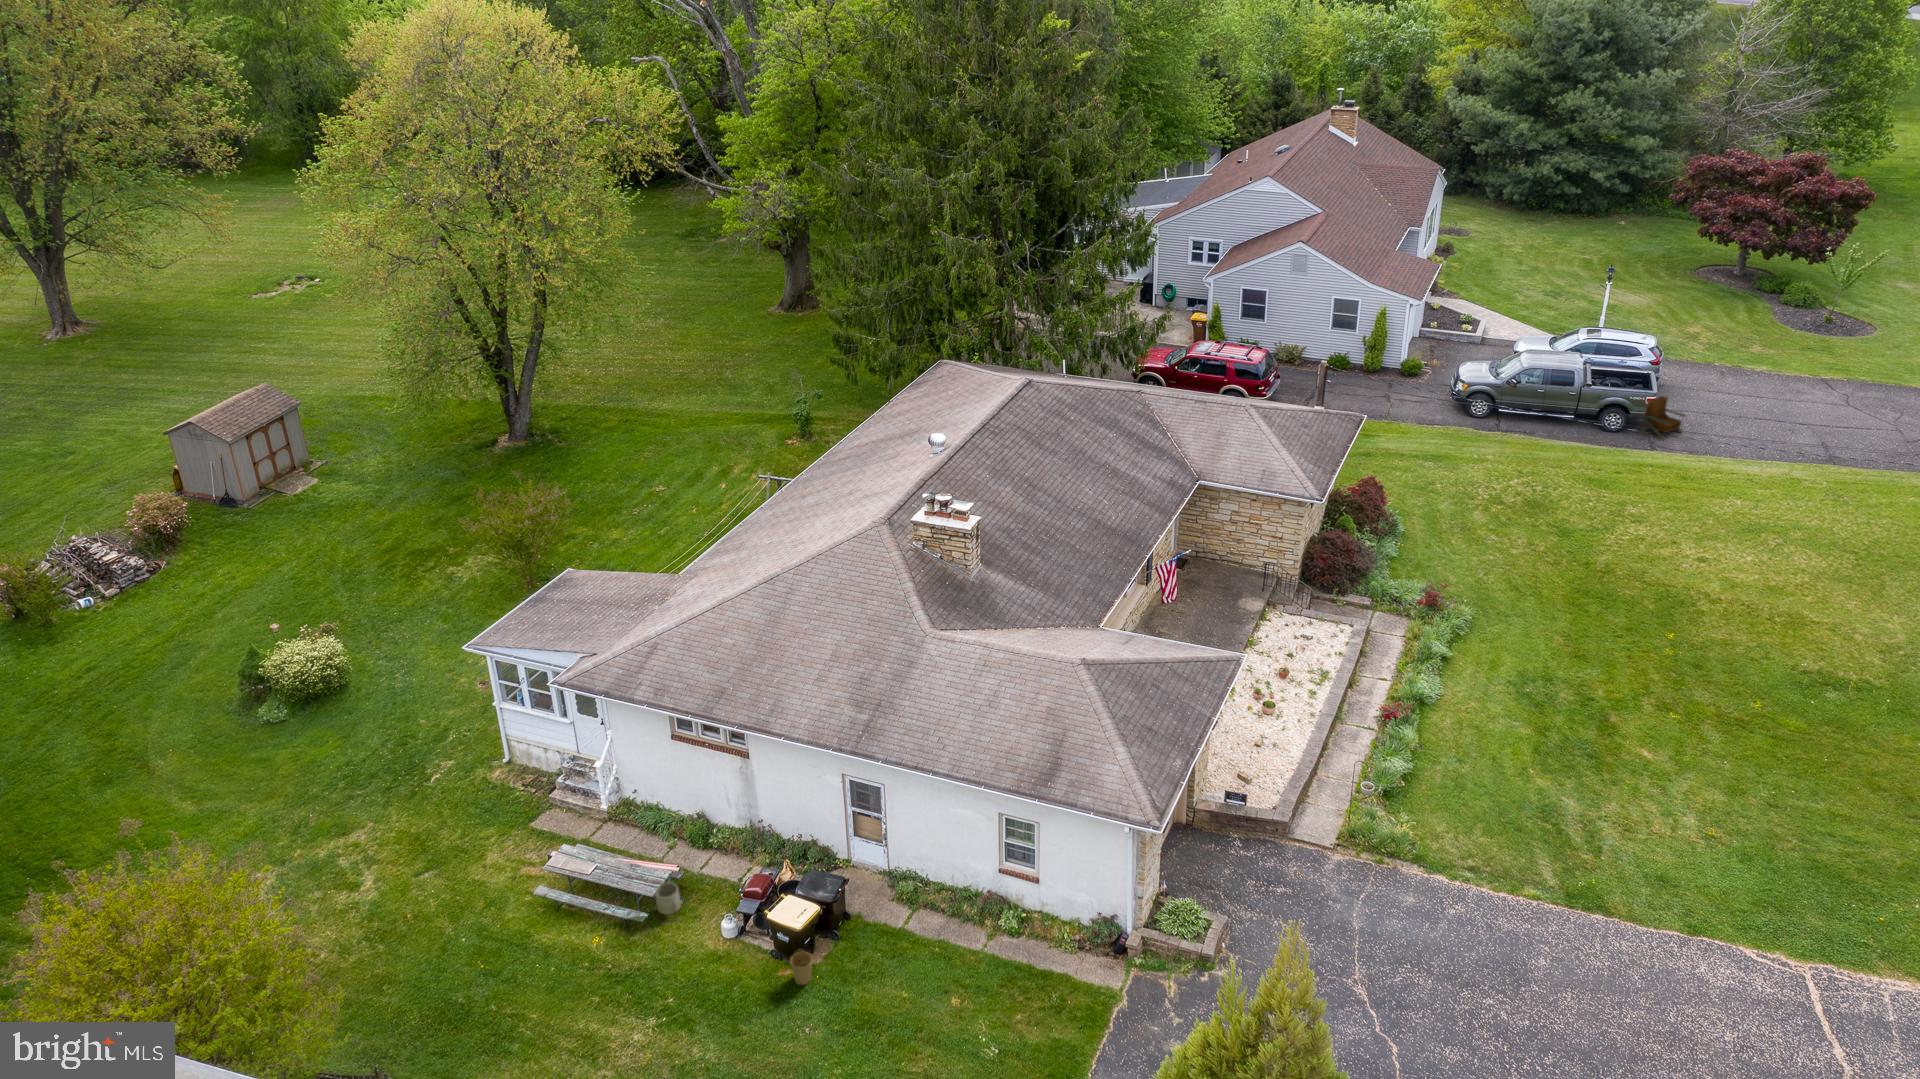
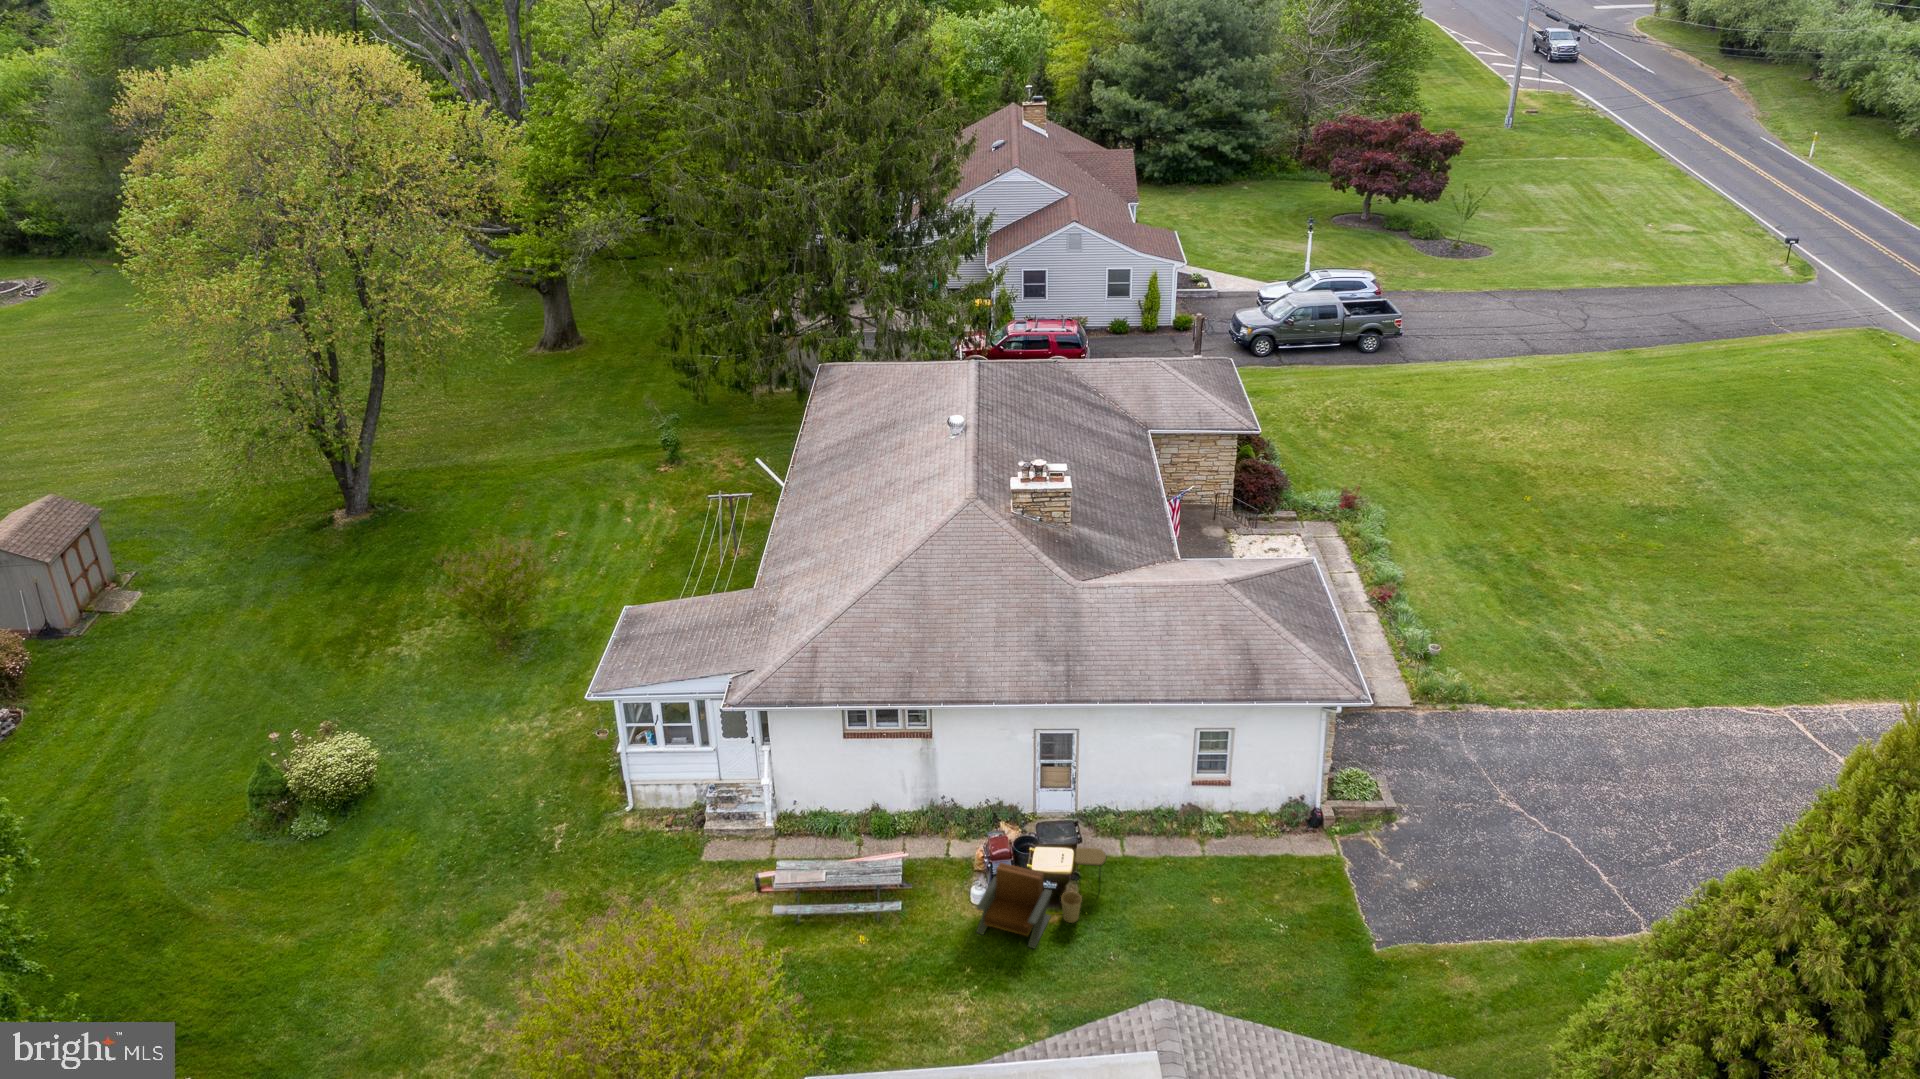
lounge chair: present [1638,396,1685,440] -> present [977,863,1052,948]
planter: present [655,882,681,914] -> none [896,868,918,904]
side table: none [827,908,865,960] -> present [1075,848,1106,870]

